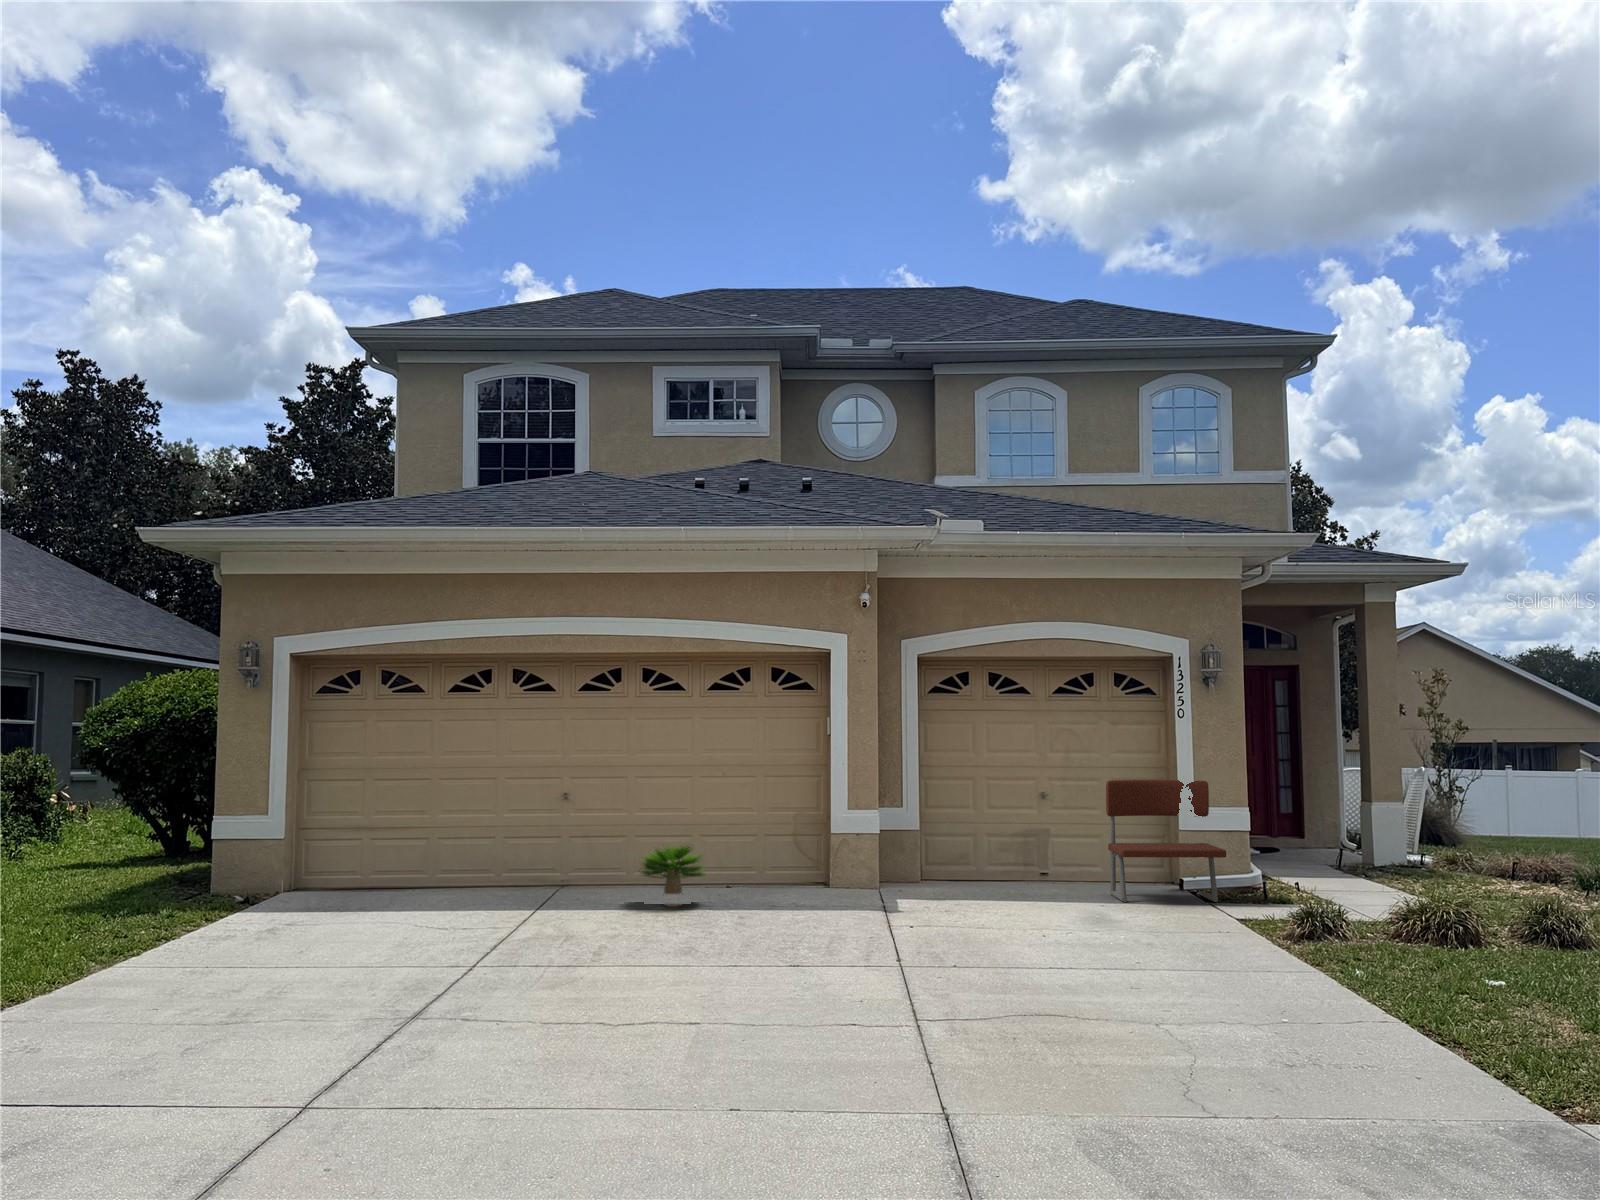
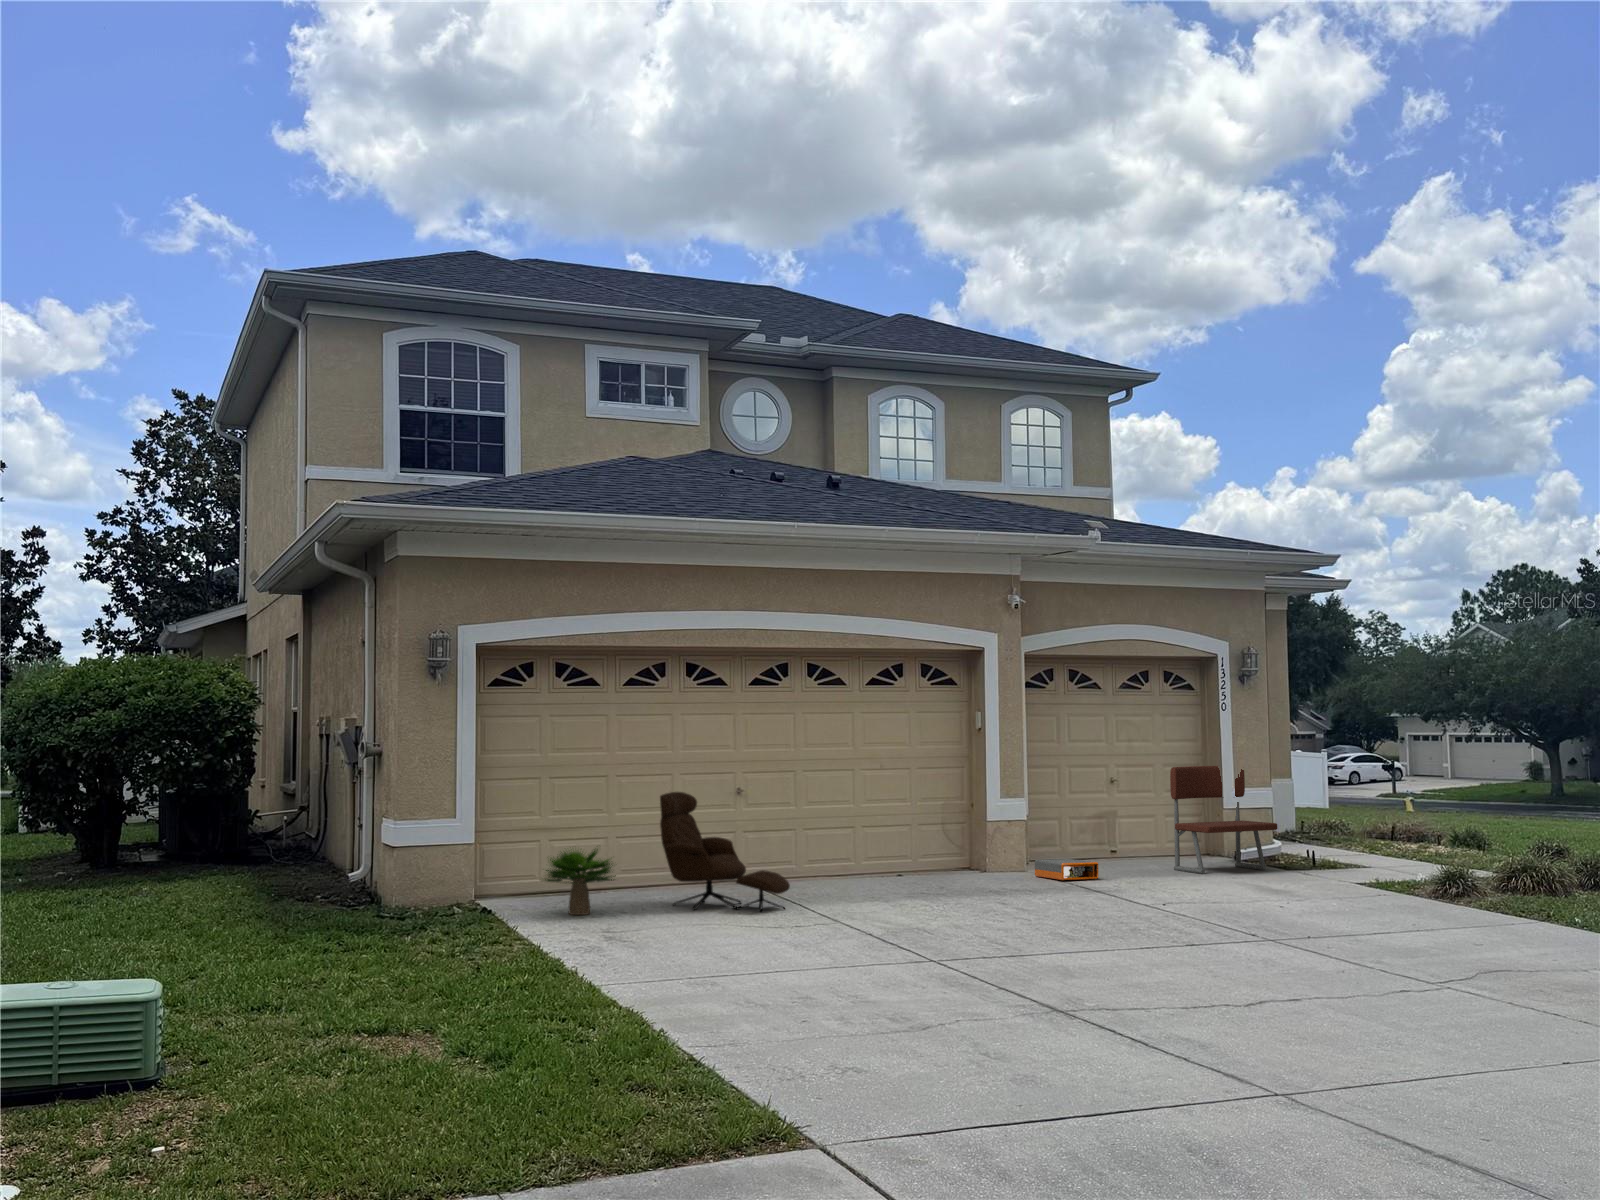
lounge chair: none [452,792,560,914] -> present [660,792,790,911]
potted plant: present [639,845,705,907] -> present [545,848,616,915]
storage box: none [927,875,979,900] -> present [1035,859,1099,880]

